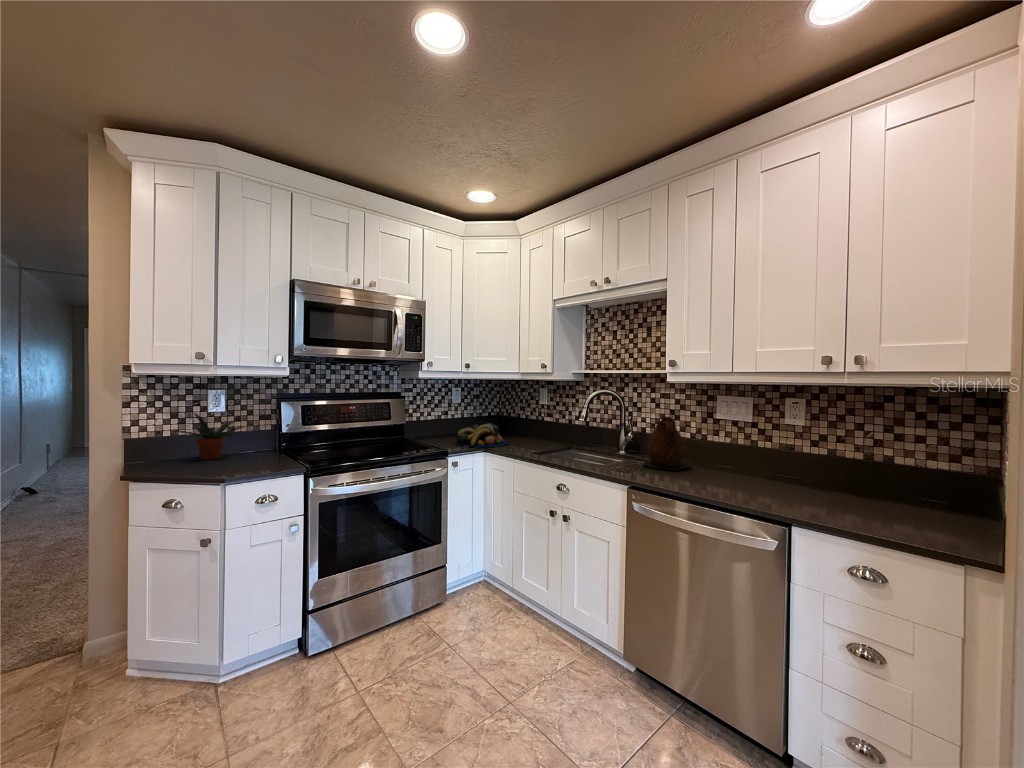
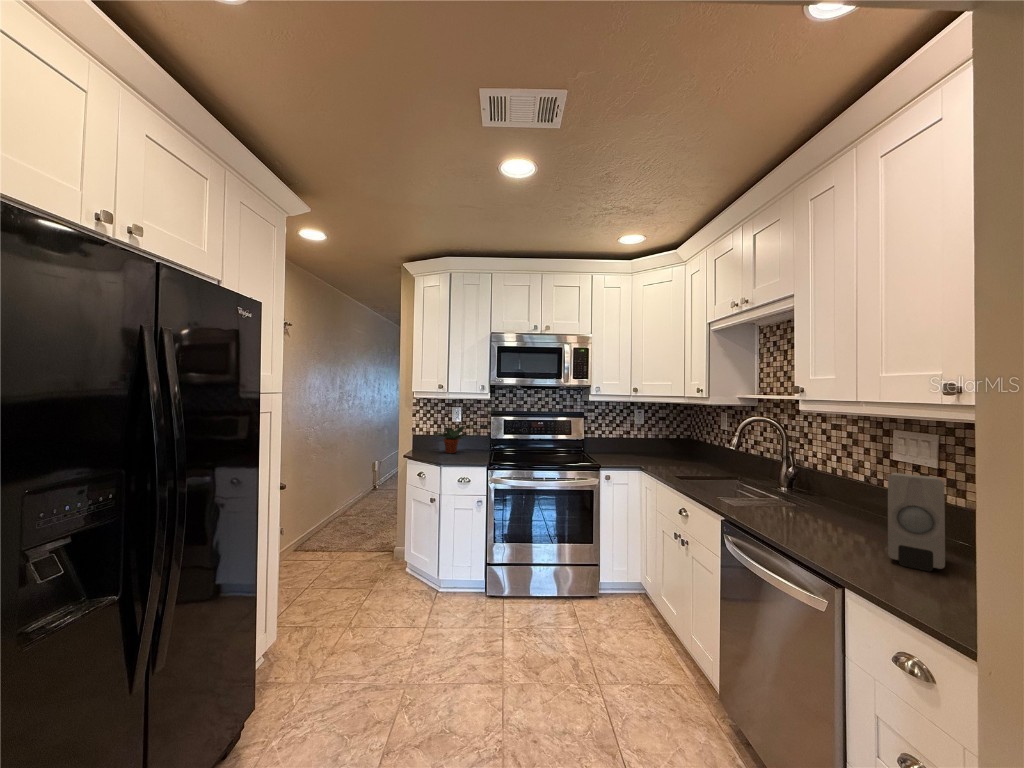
ceramic pitcher: present [644,416,690,470] -> none [780,450,850,516]
fruit bowl: present [456,423,509,448] -> none [623,445,678,468]
soap dispenser: none [759,428,817,501] -> present [888,473,945,571]

